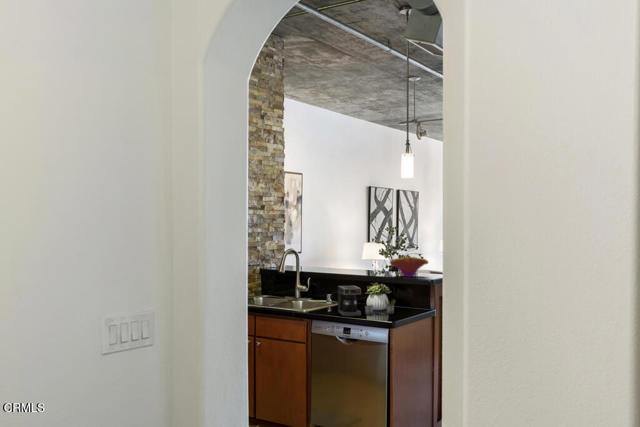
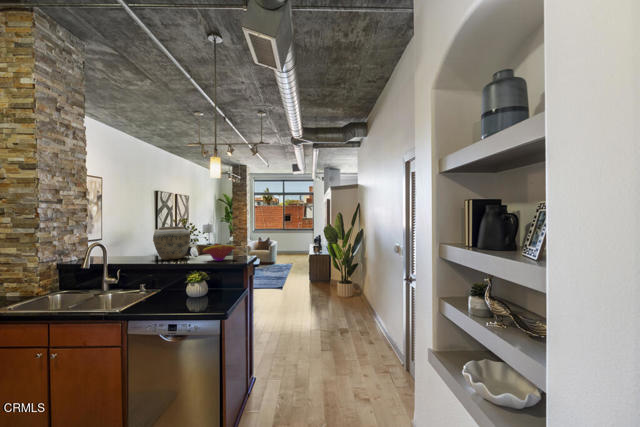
vase: none [343,234,382,272] -> present [153,226,190,260]
coffee maker: present [338,285,395,316] -> none [158,277,217,311]

